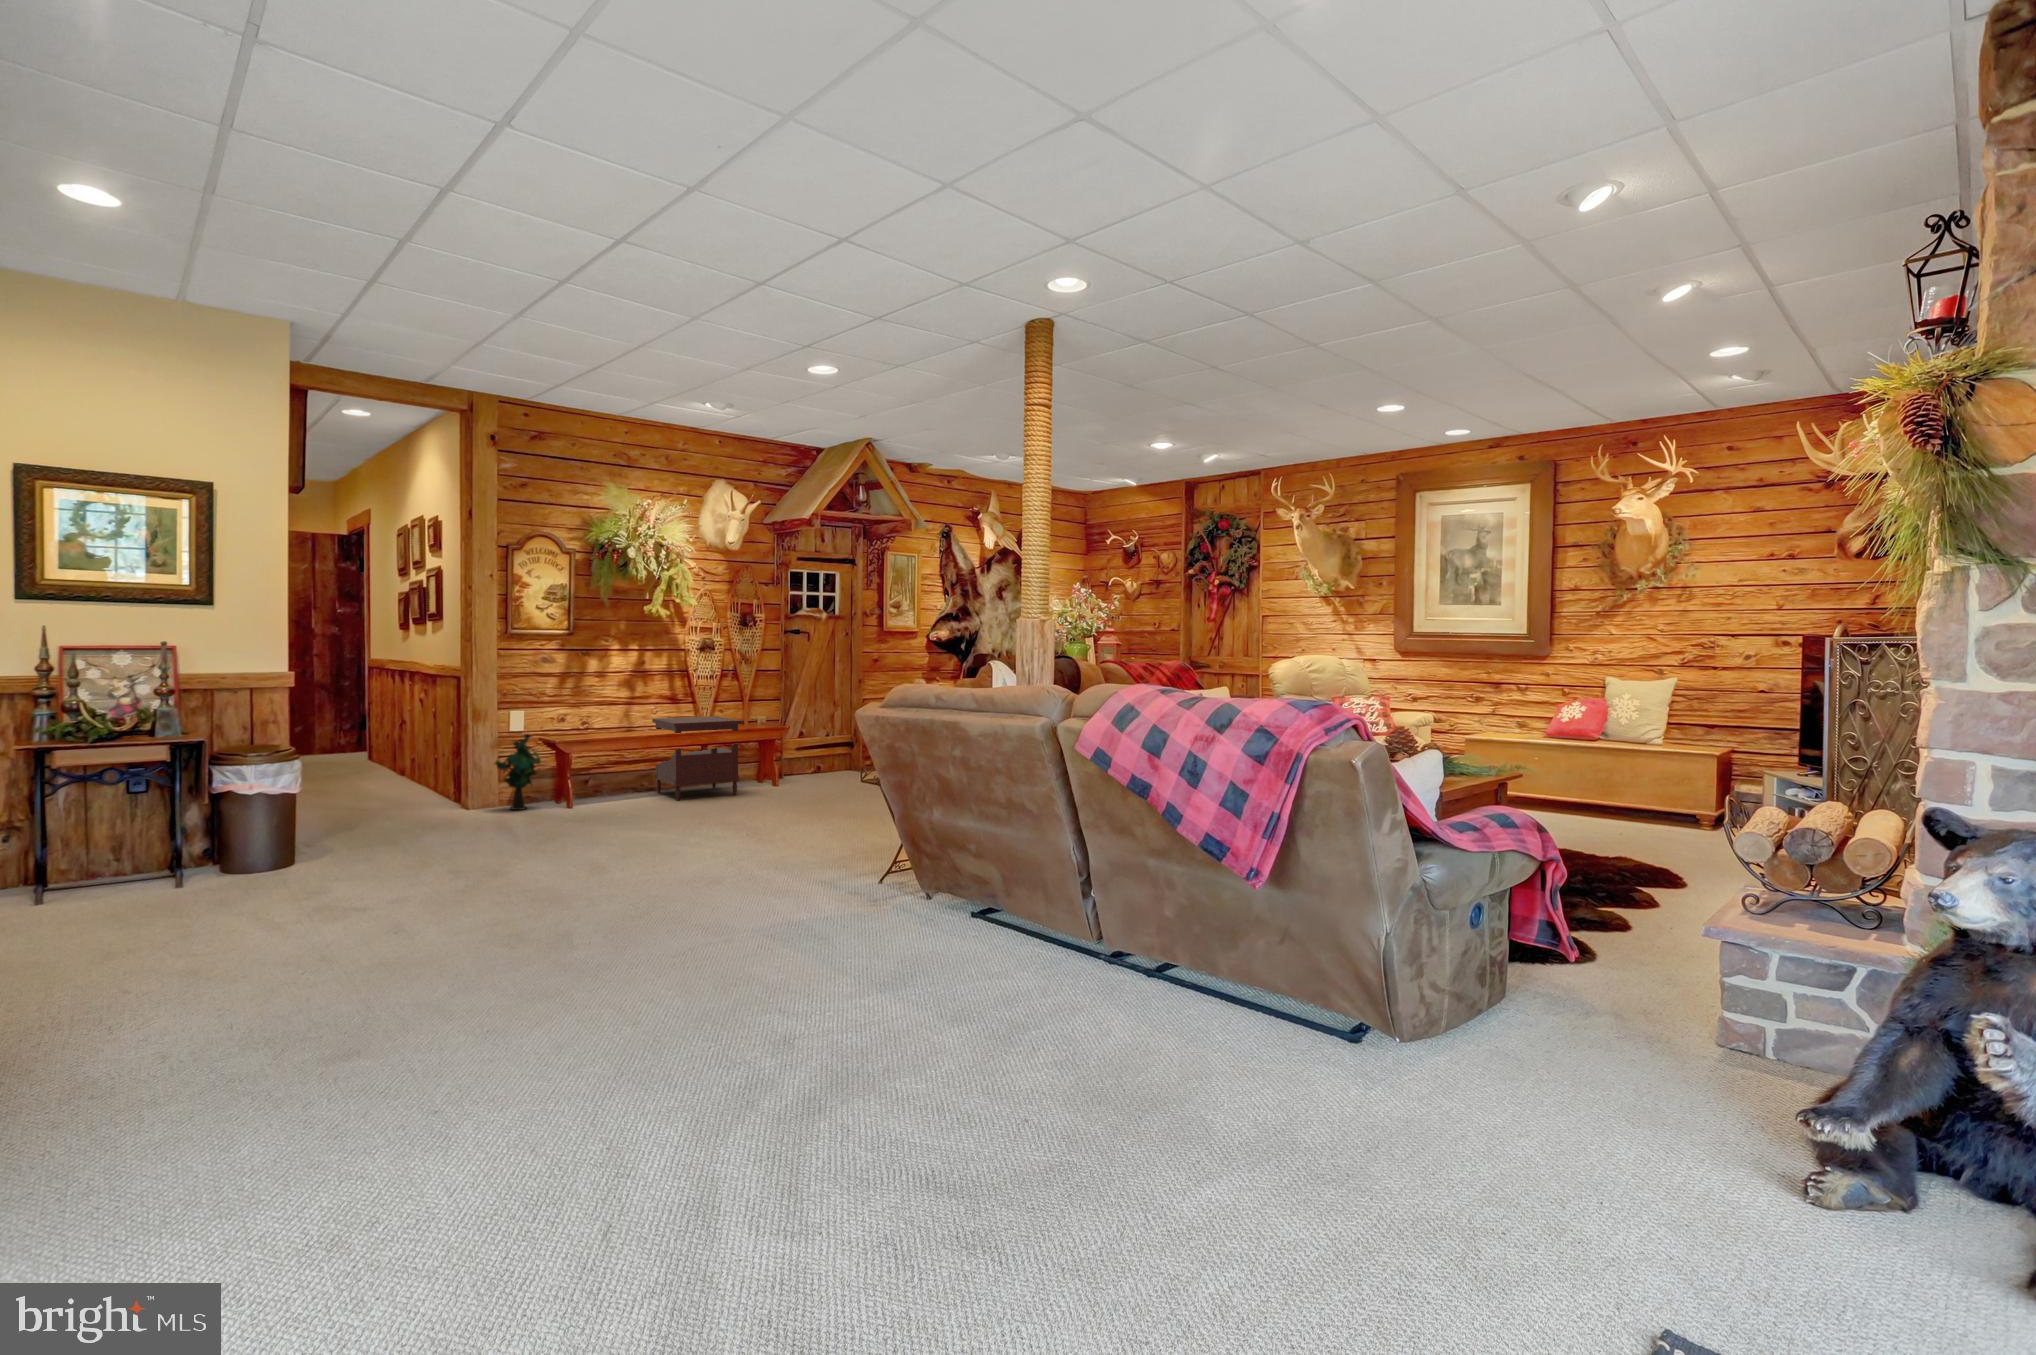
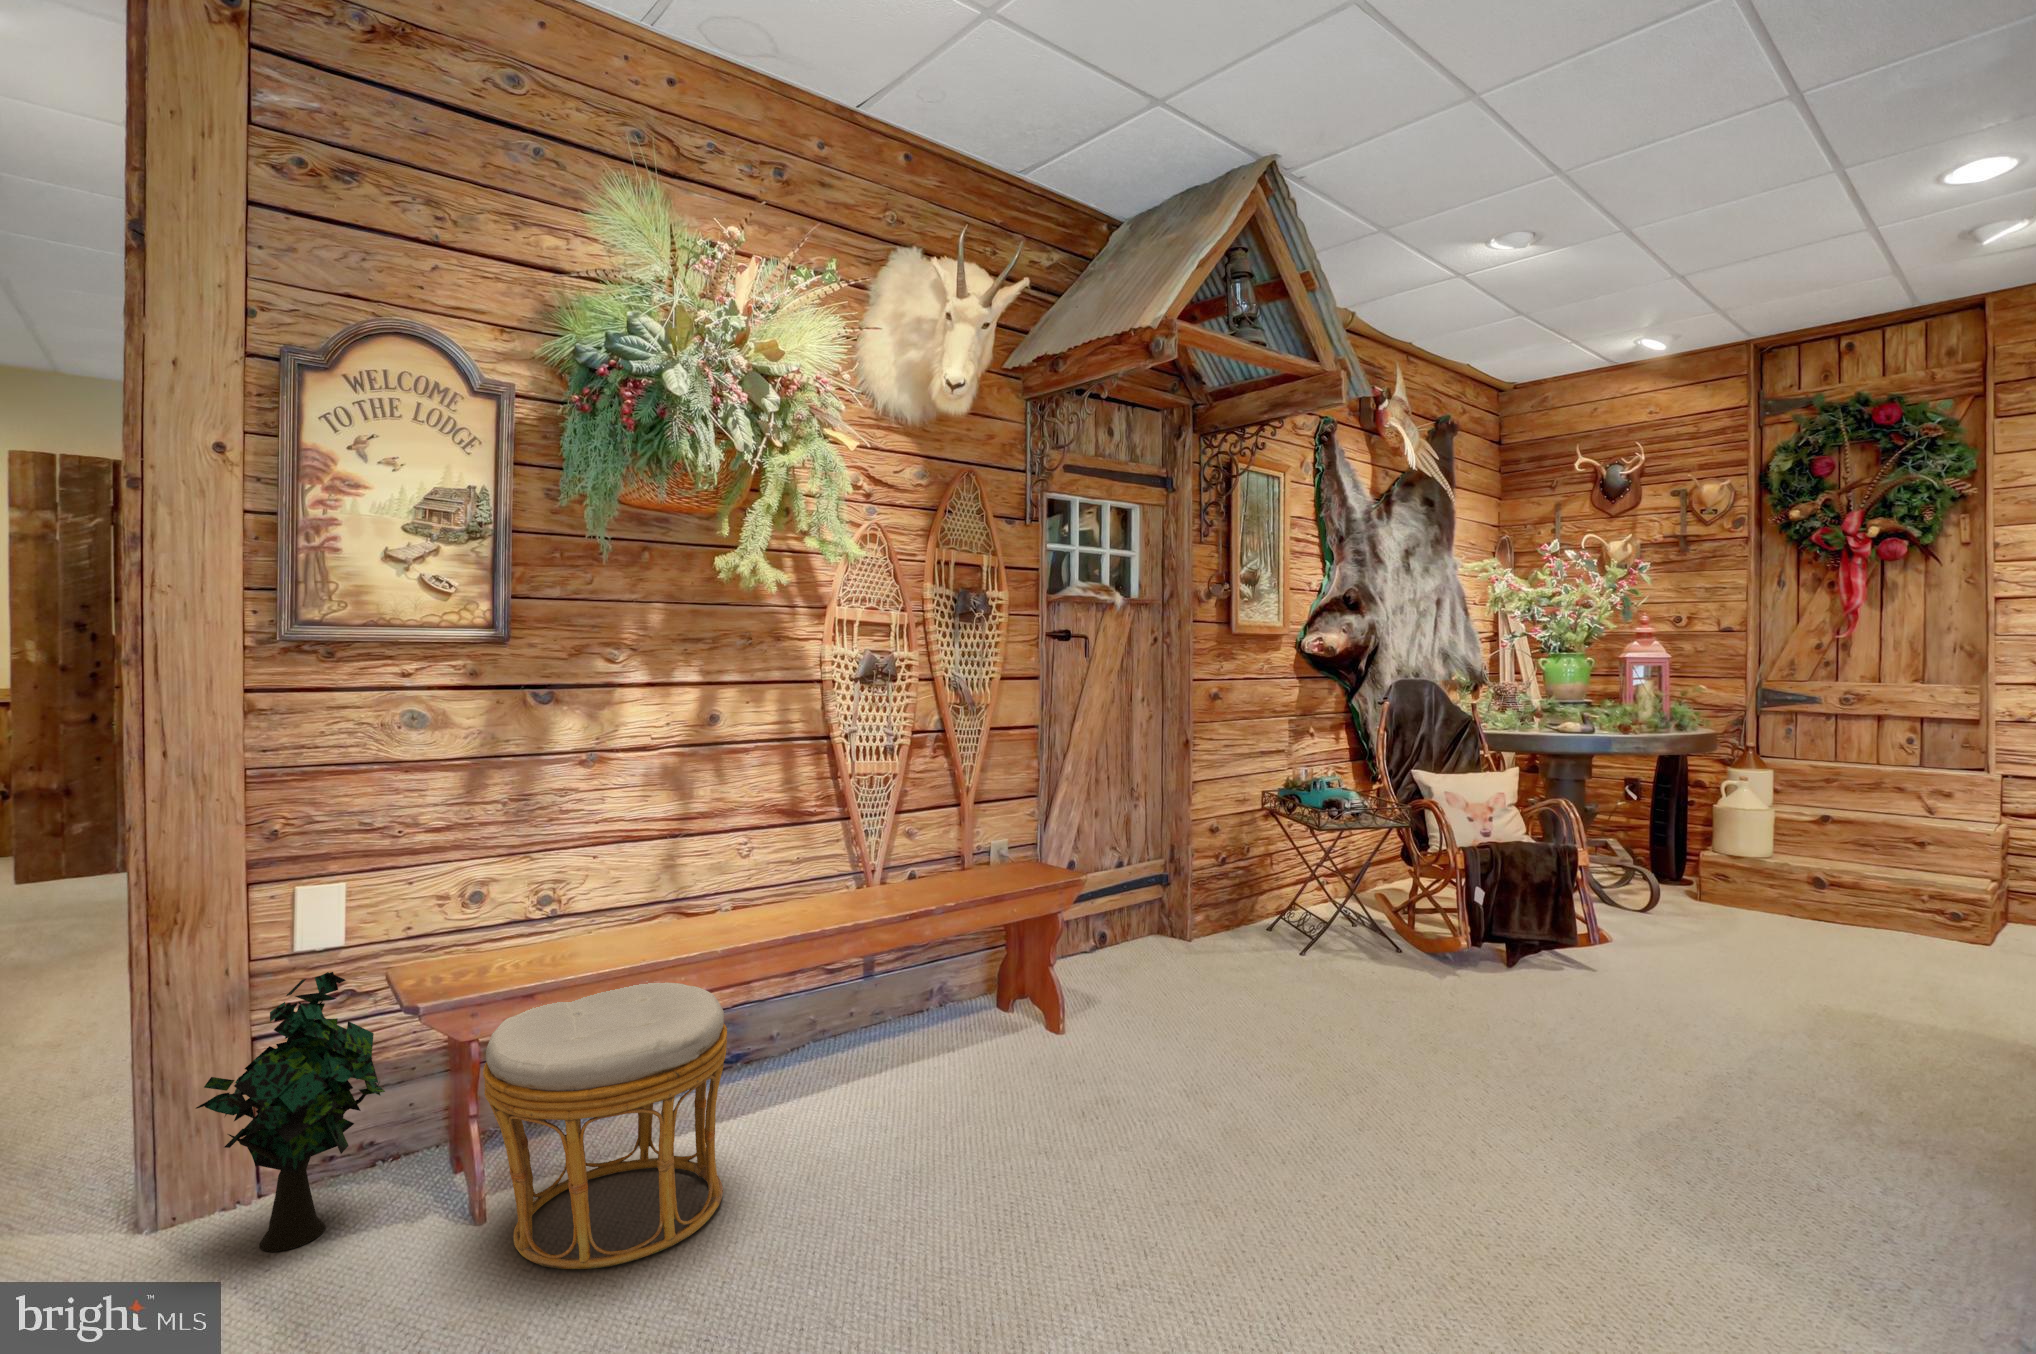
side table: present [652,716,741,800] -> none [739,856,991,1148]
ottoman: none [576,744,648,812] -> present [483,981,727,1269]

